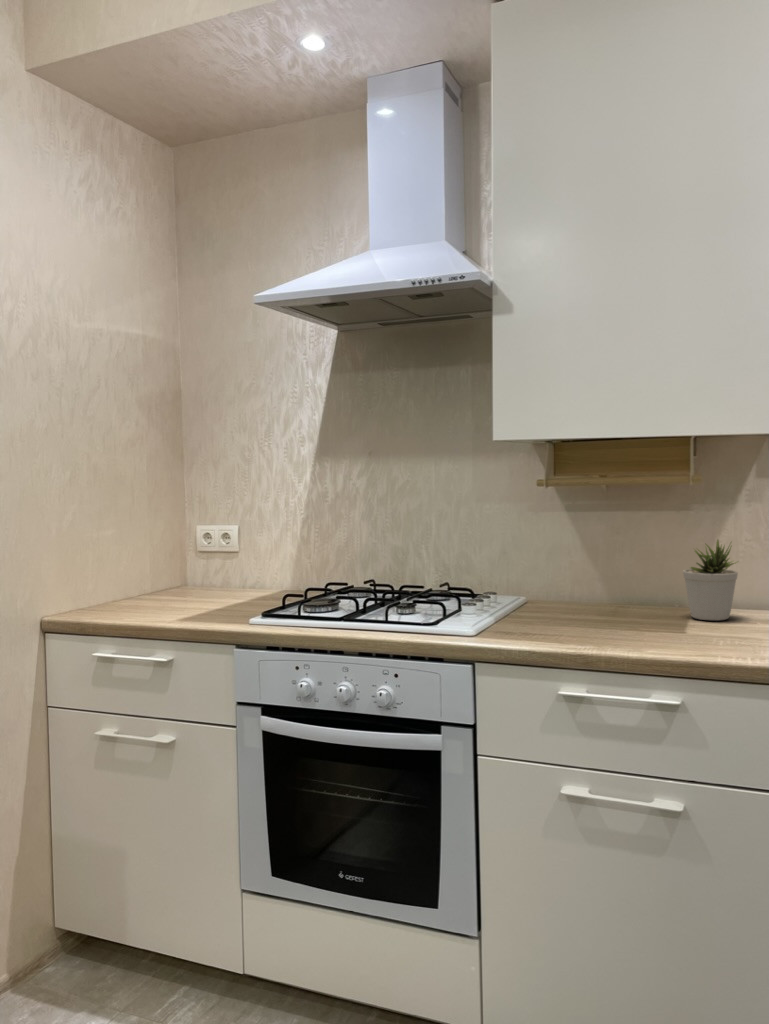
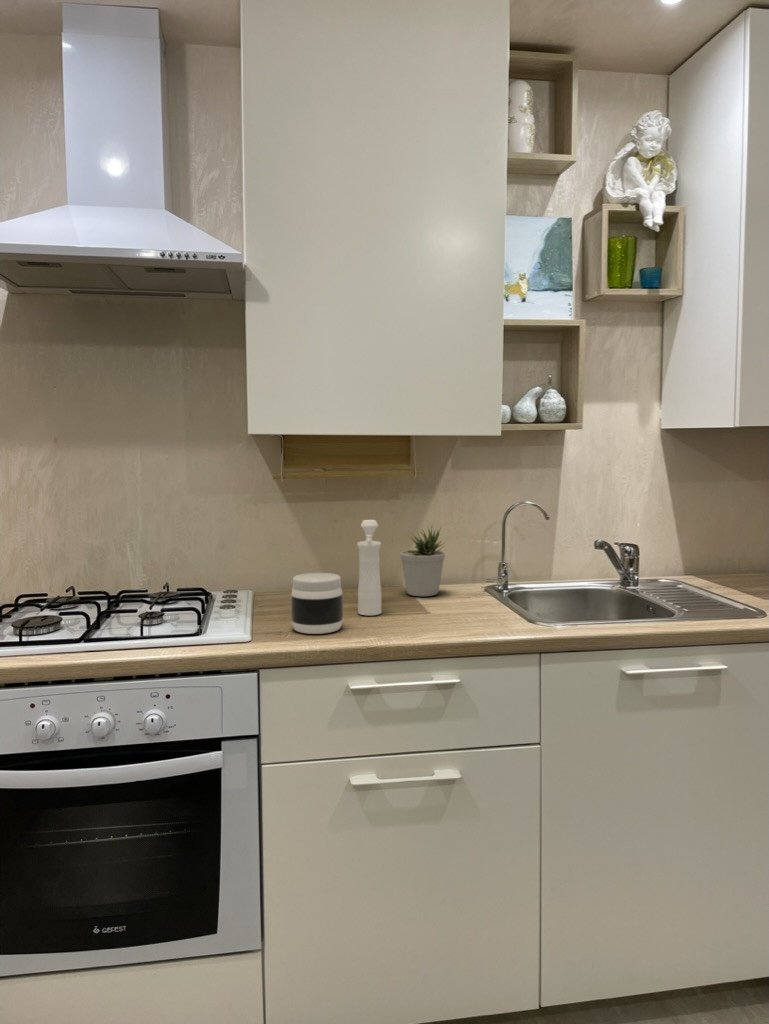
pepper mill: none [610,530,647,630] -> present [357,520,381,616]
jar: none [525,579,579,638] -> present [291,573,343,634]

